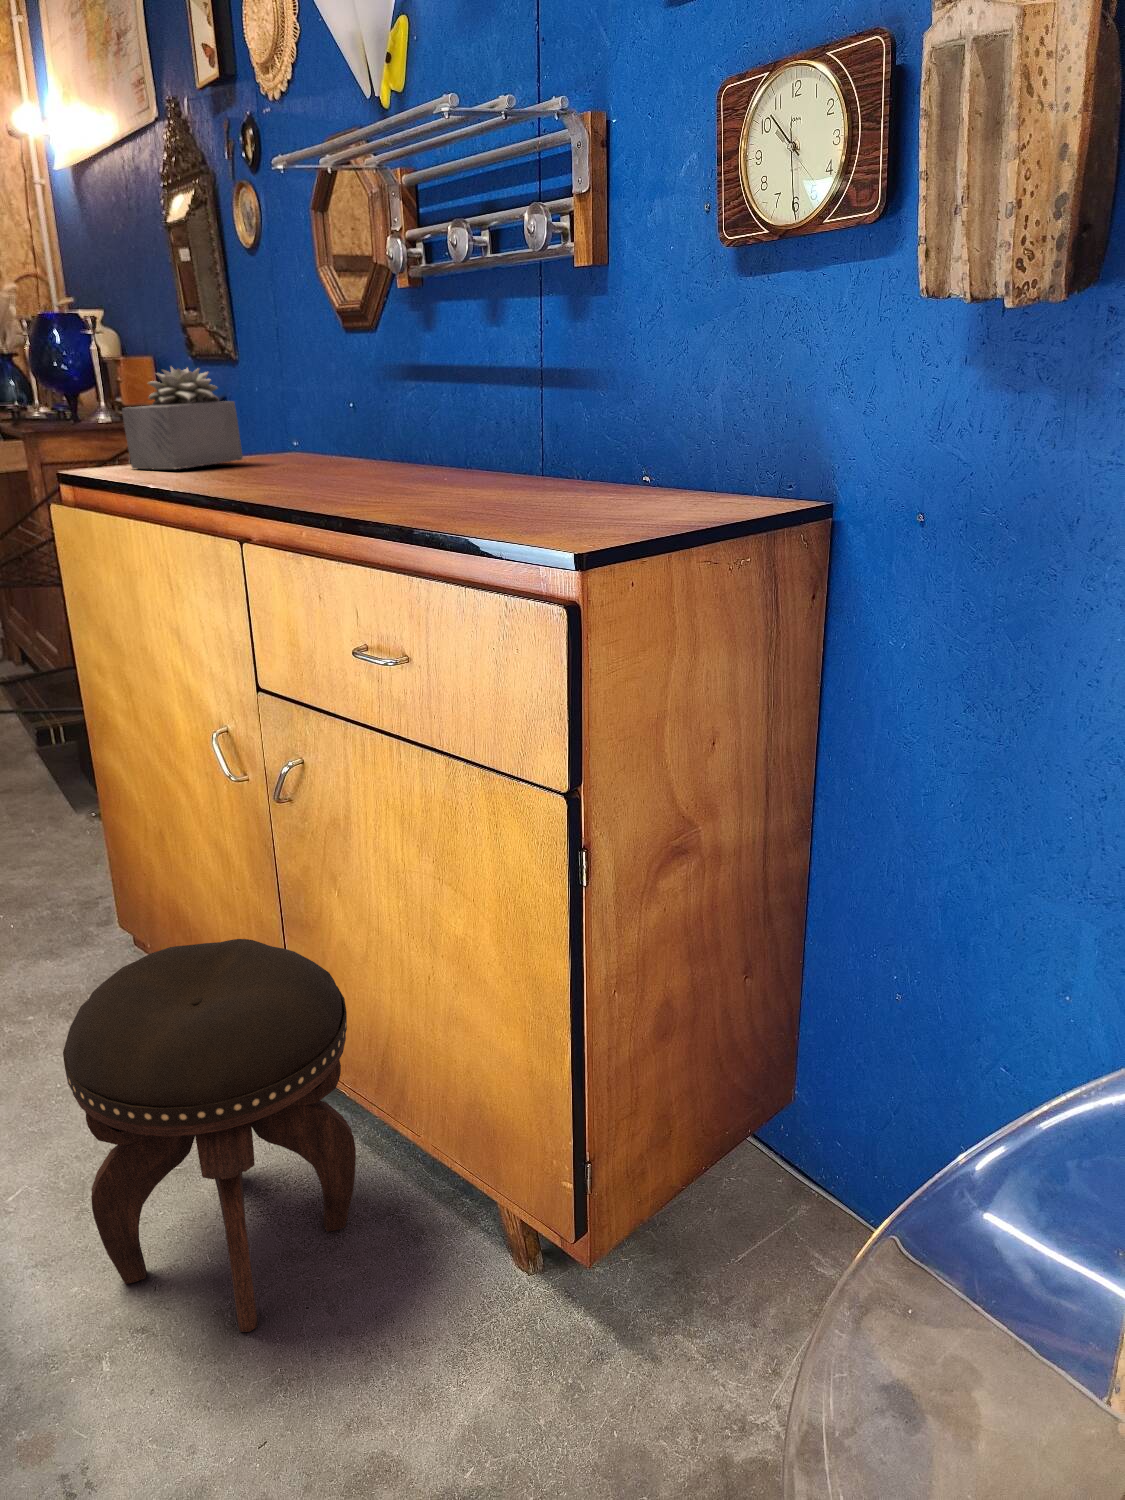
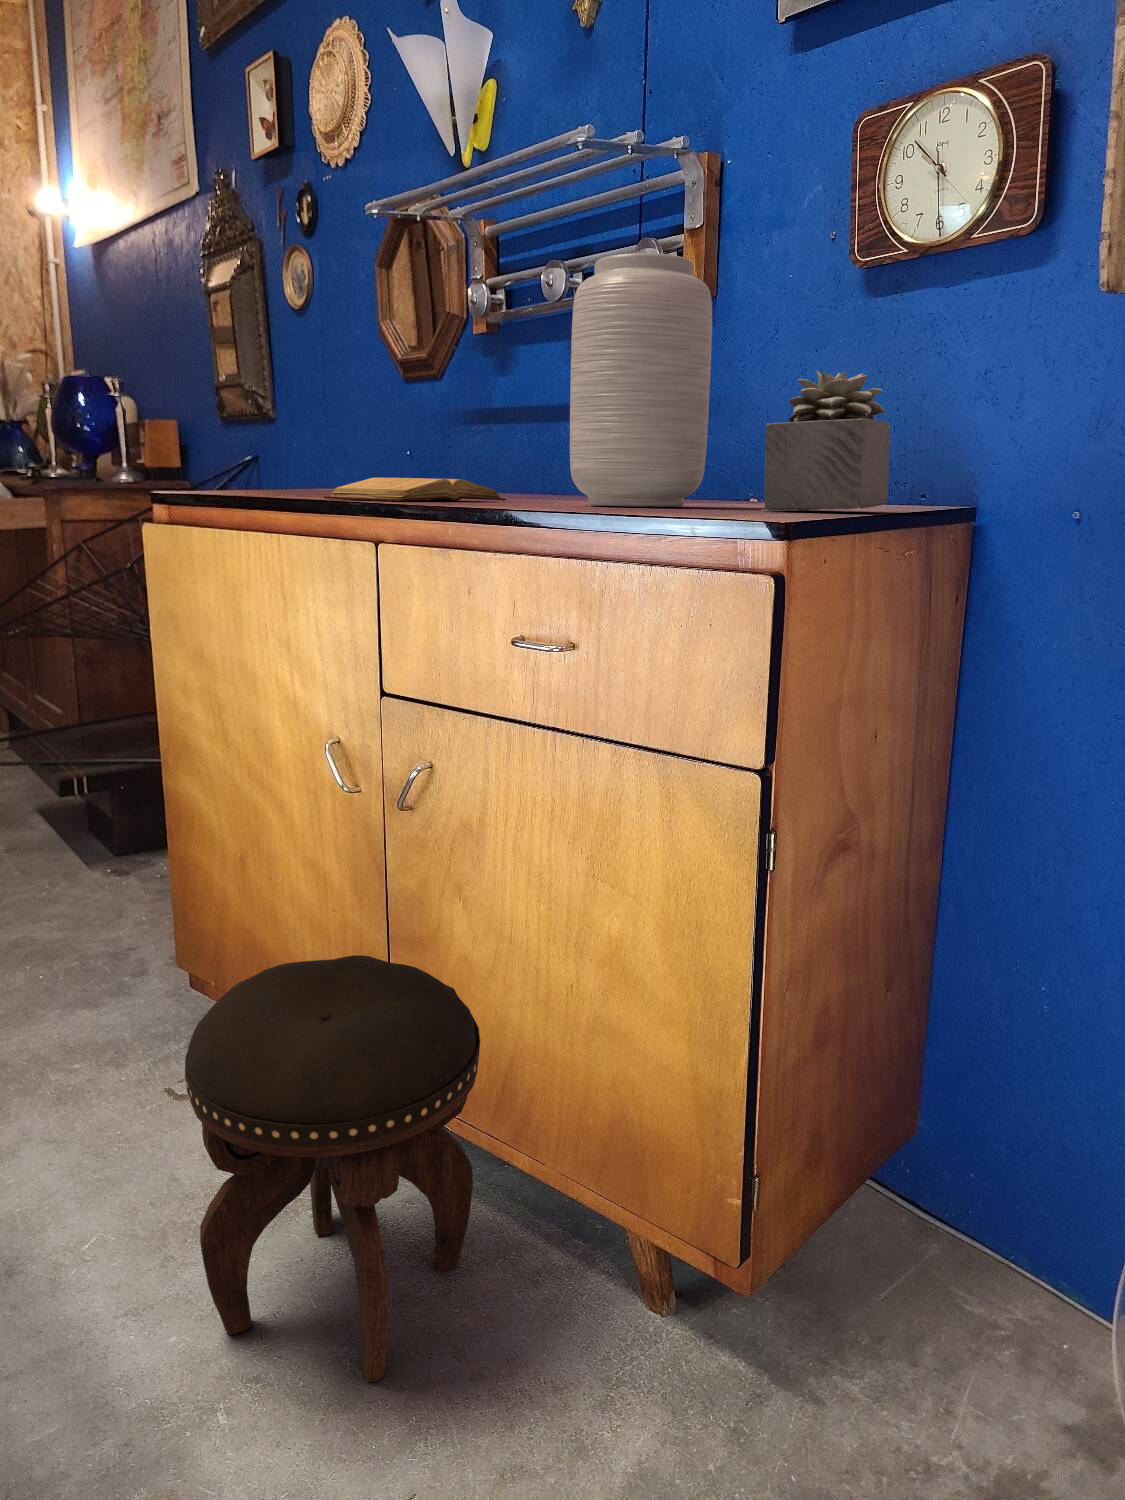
vase: none [439,240,582,497] -> present [570,253,712,507]
succulent plant: present [122,367,243,469] -> present [765,370,890,511]
book: none [225,453,412,487] -> present [324,478,506,502]

